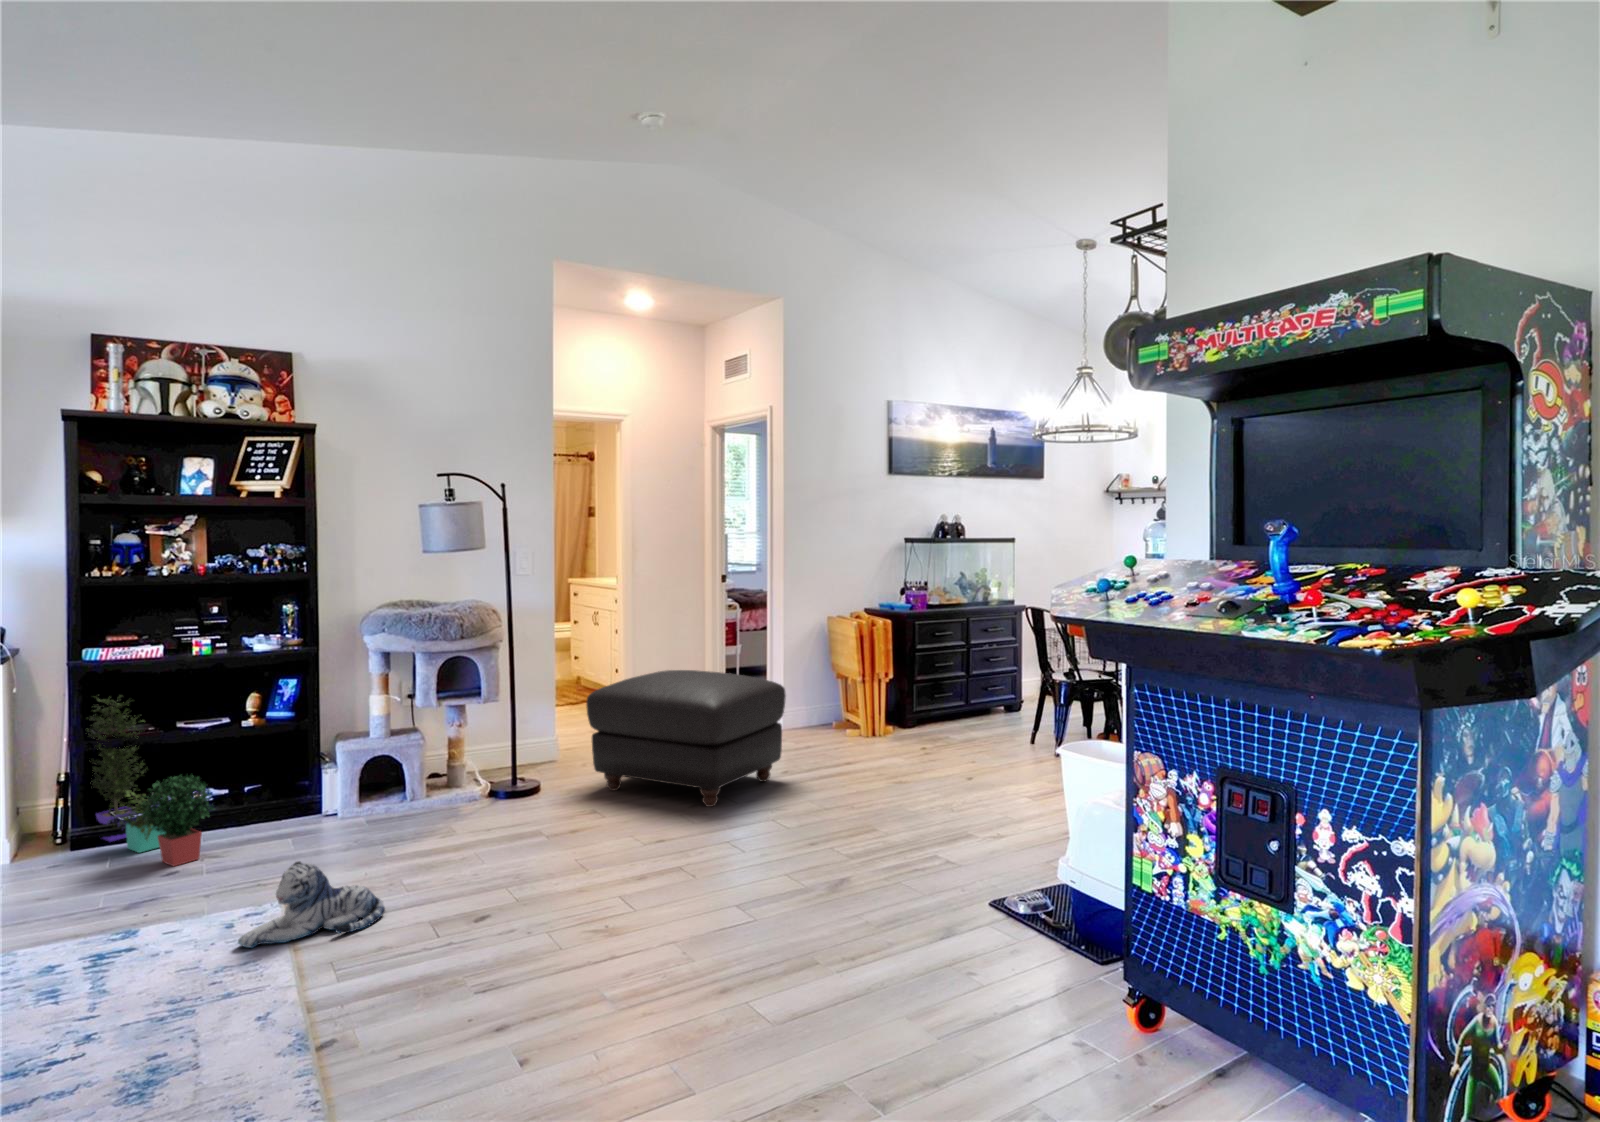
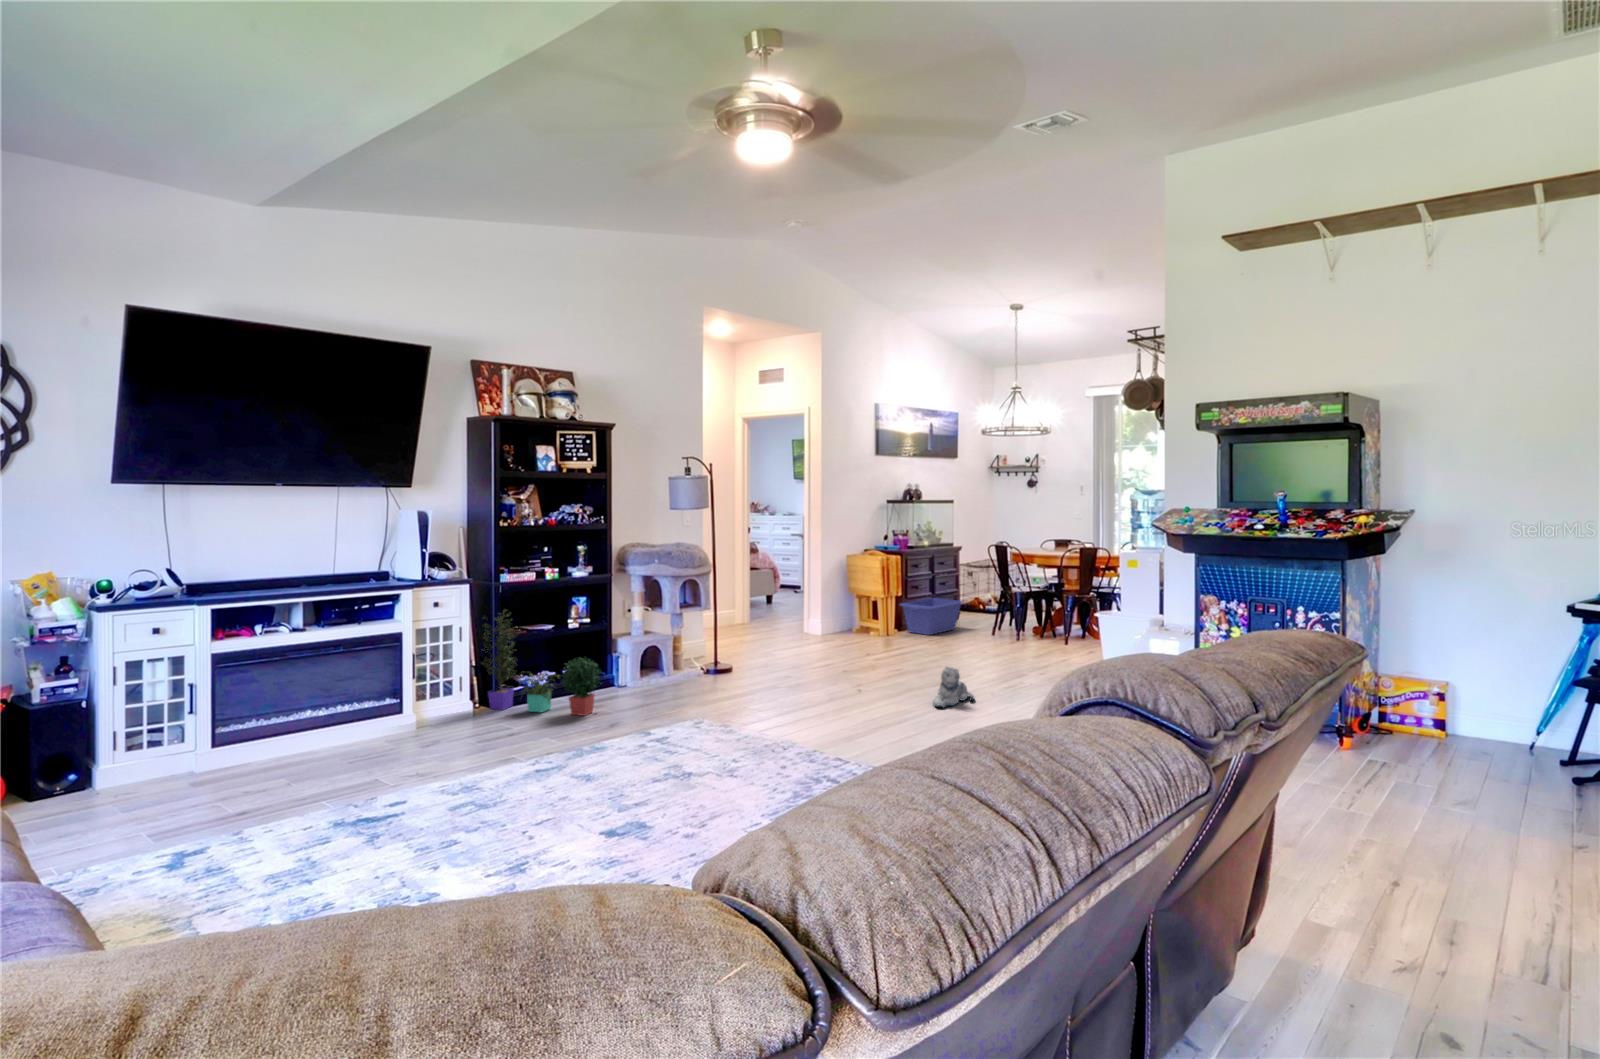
ottoman: present [586,670,786,807] -> none [764,588,880,671]
storage bin: none [888,685,991,743] -> present [900,598,963,635]
plush toy: present [238,861,385,948] -> present [933,667,974,708]

